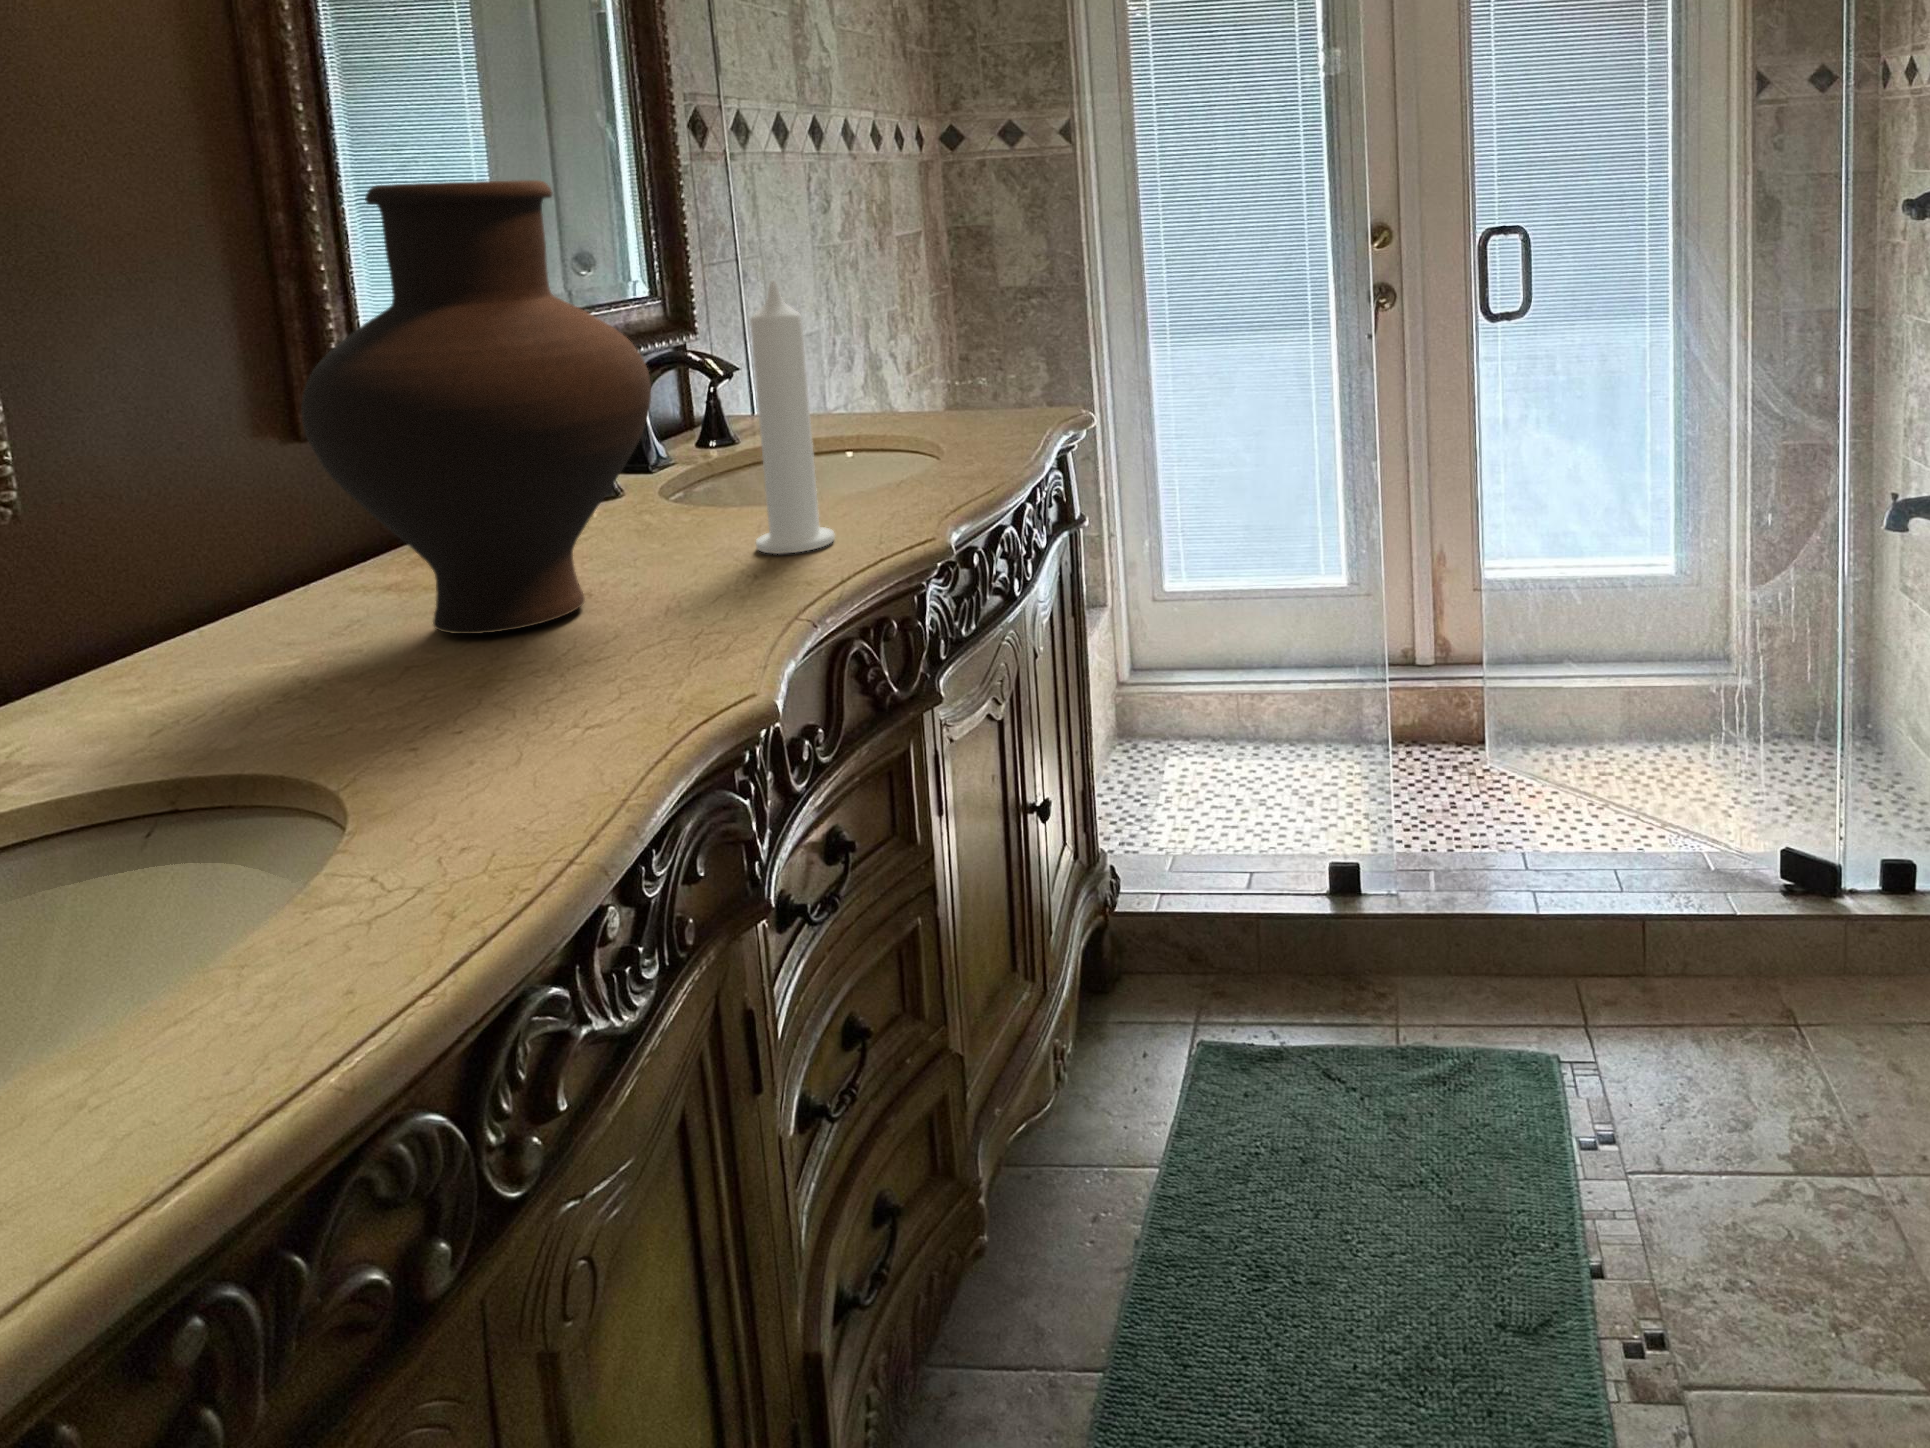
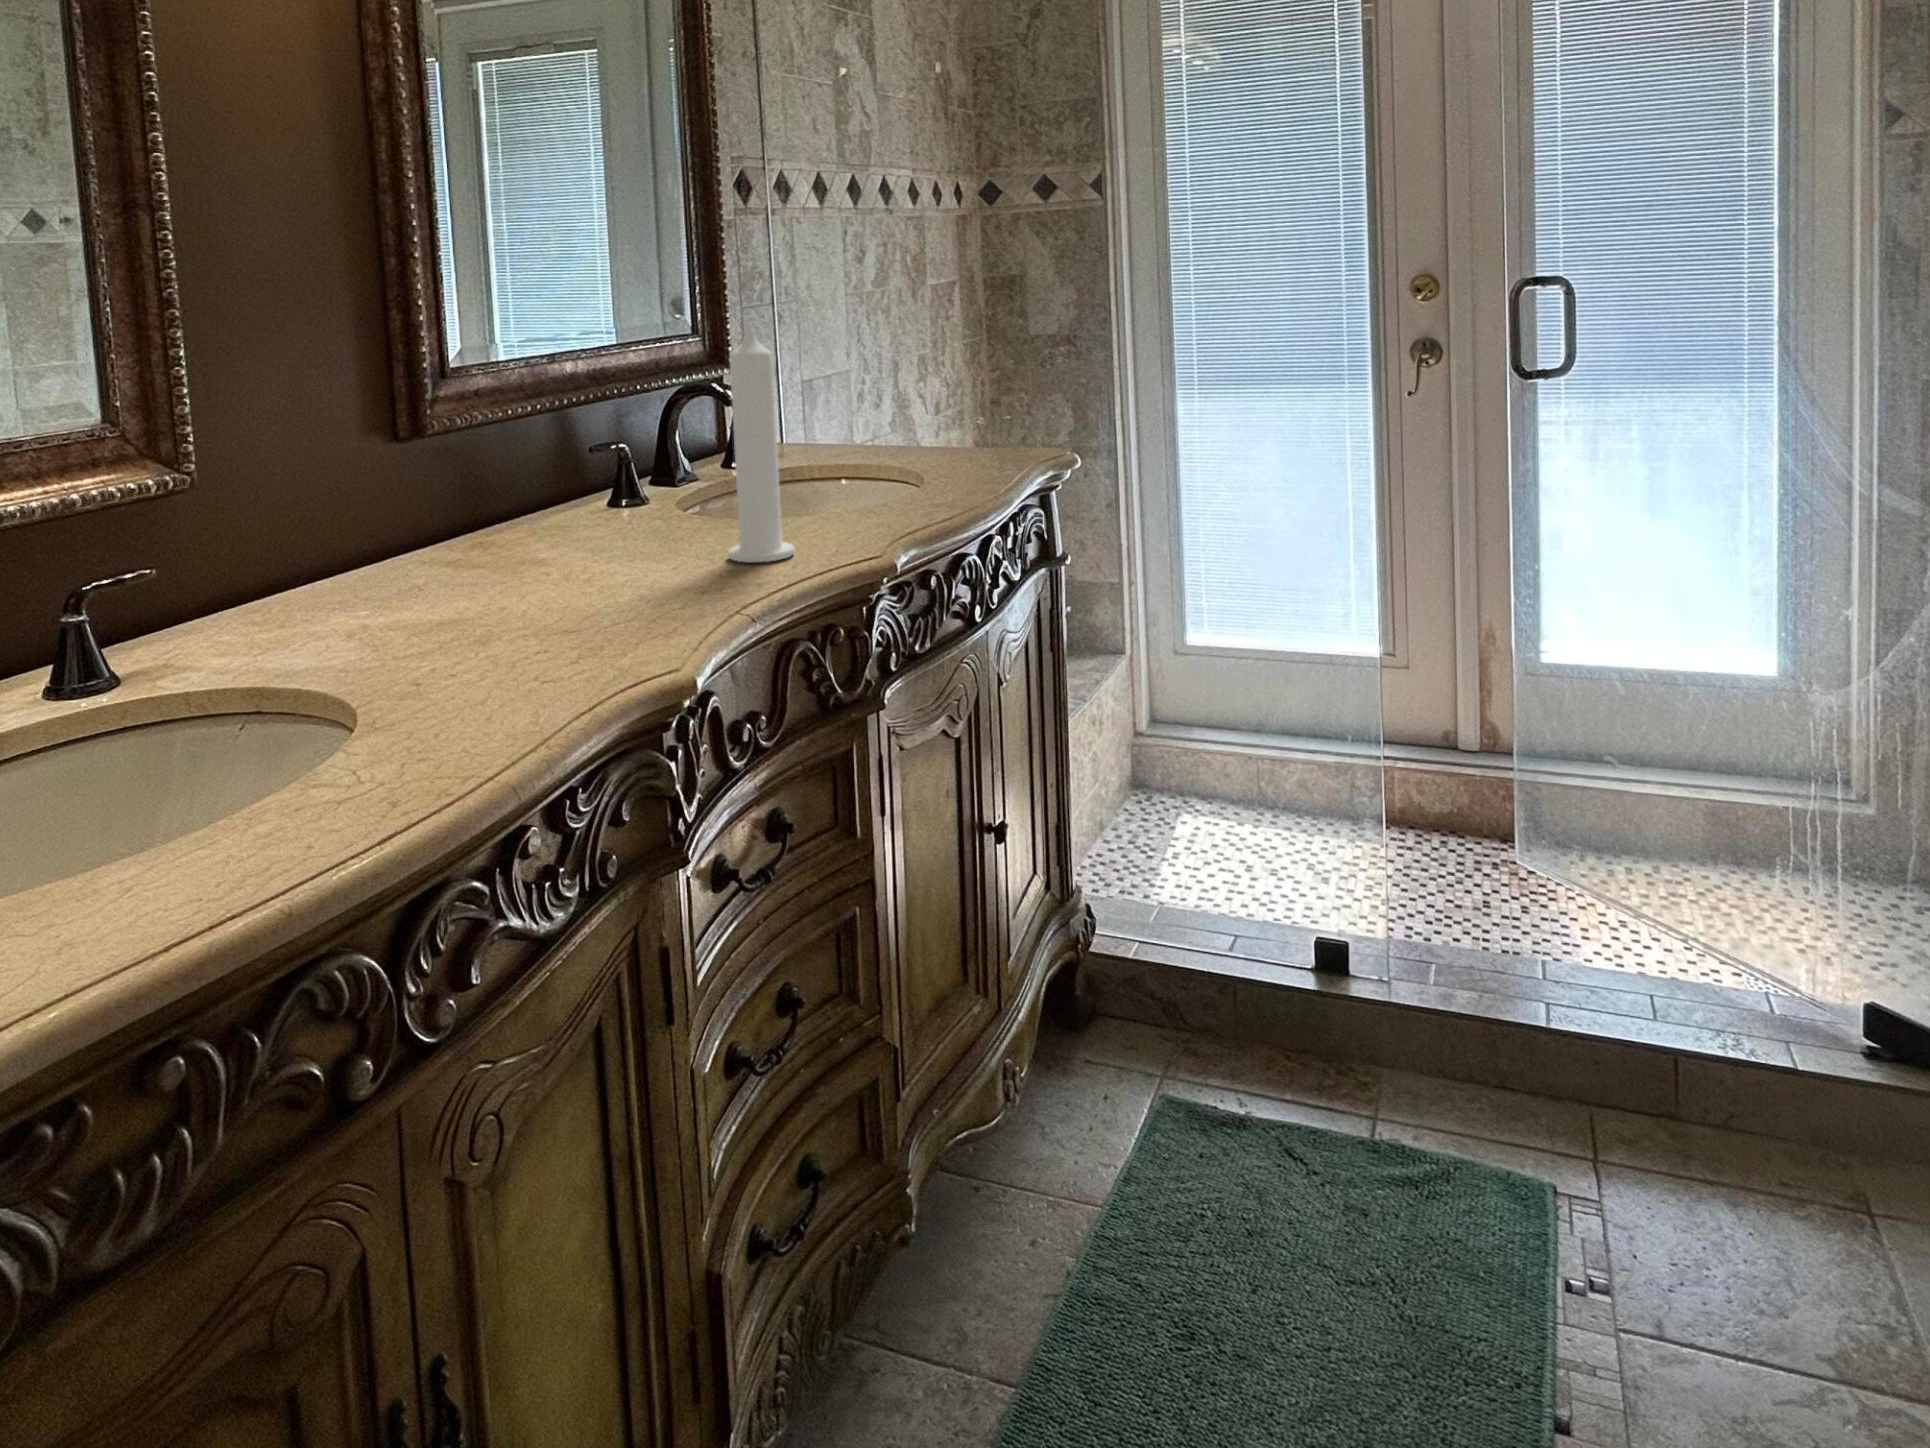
vase: present [301,180,651,634] -> none [382,237,638,606]

